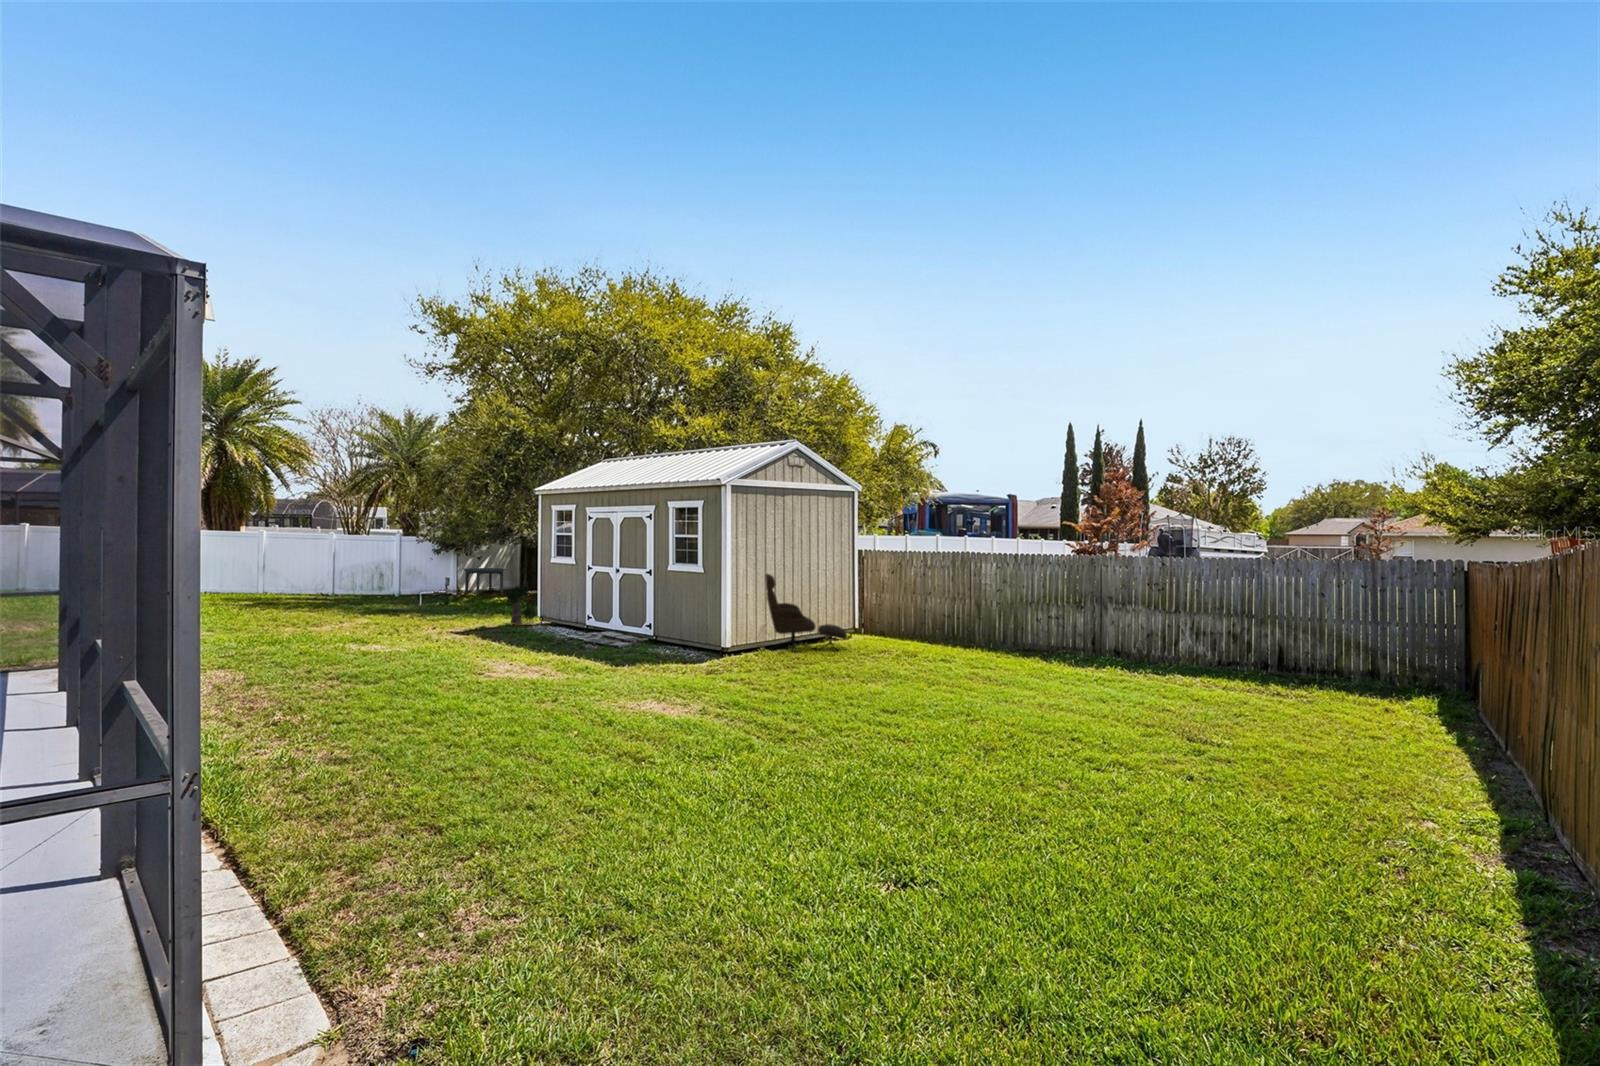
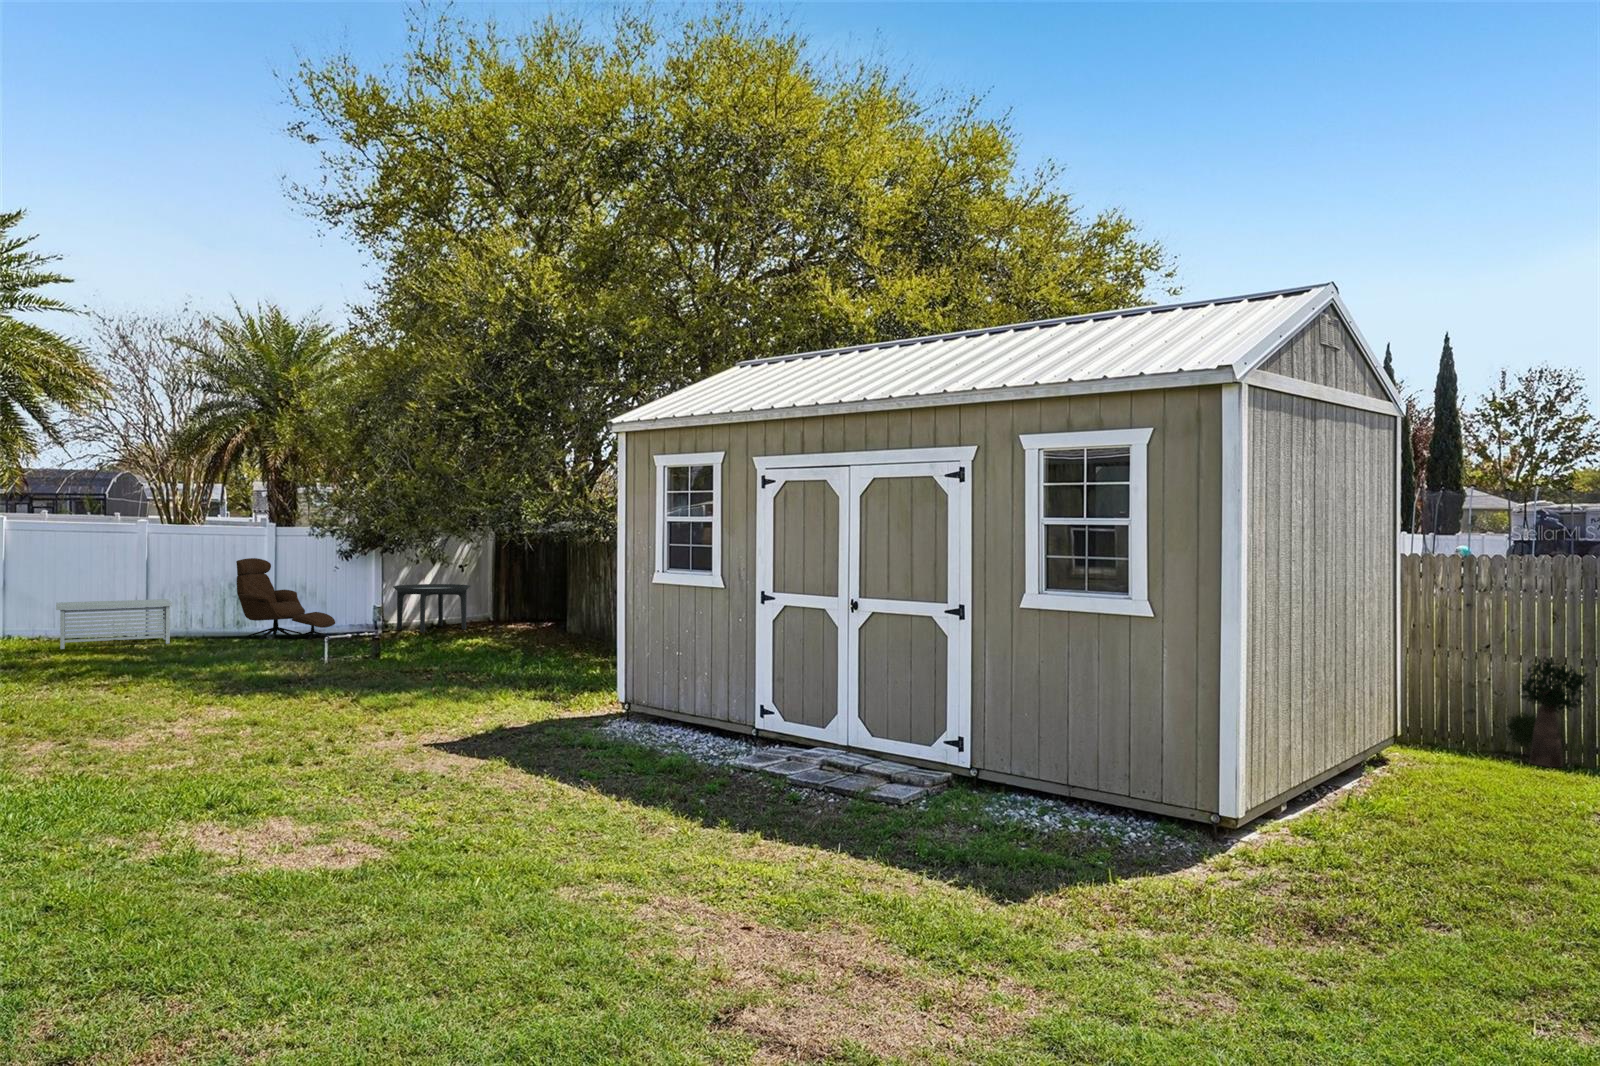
storage bench: none [282,574,342,599] -> present [56,599,172,649]
lounge chair: present [765,574,847,652] -> present [236,558,335,640]
potted plant: present [505,584,537,624] -> present [1506,657,1591,767]

